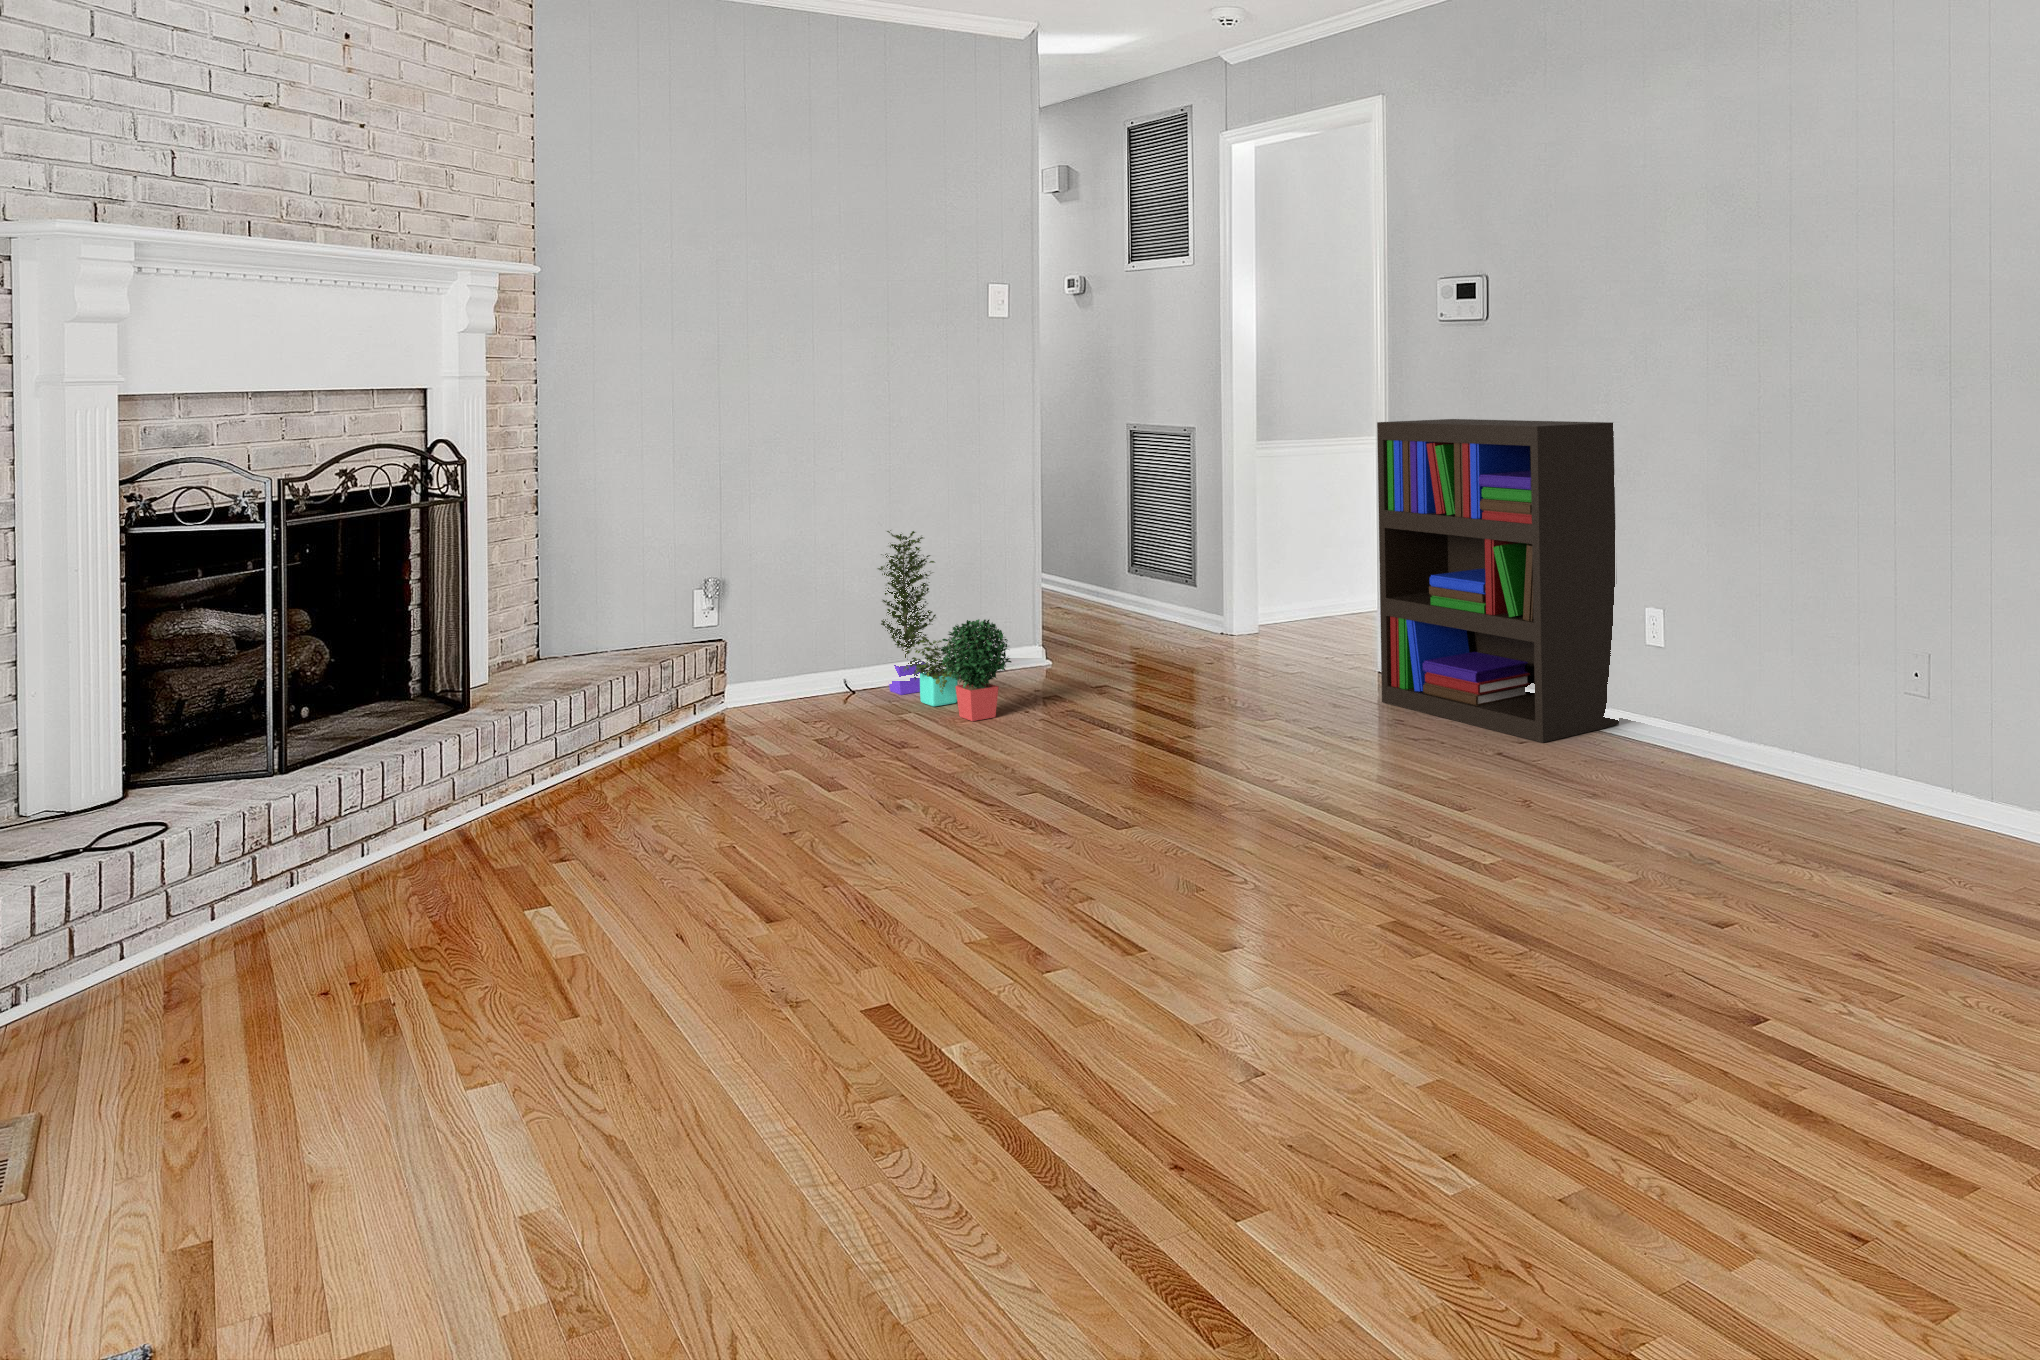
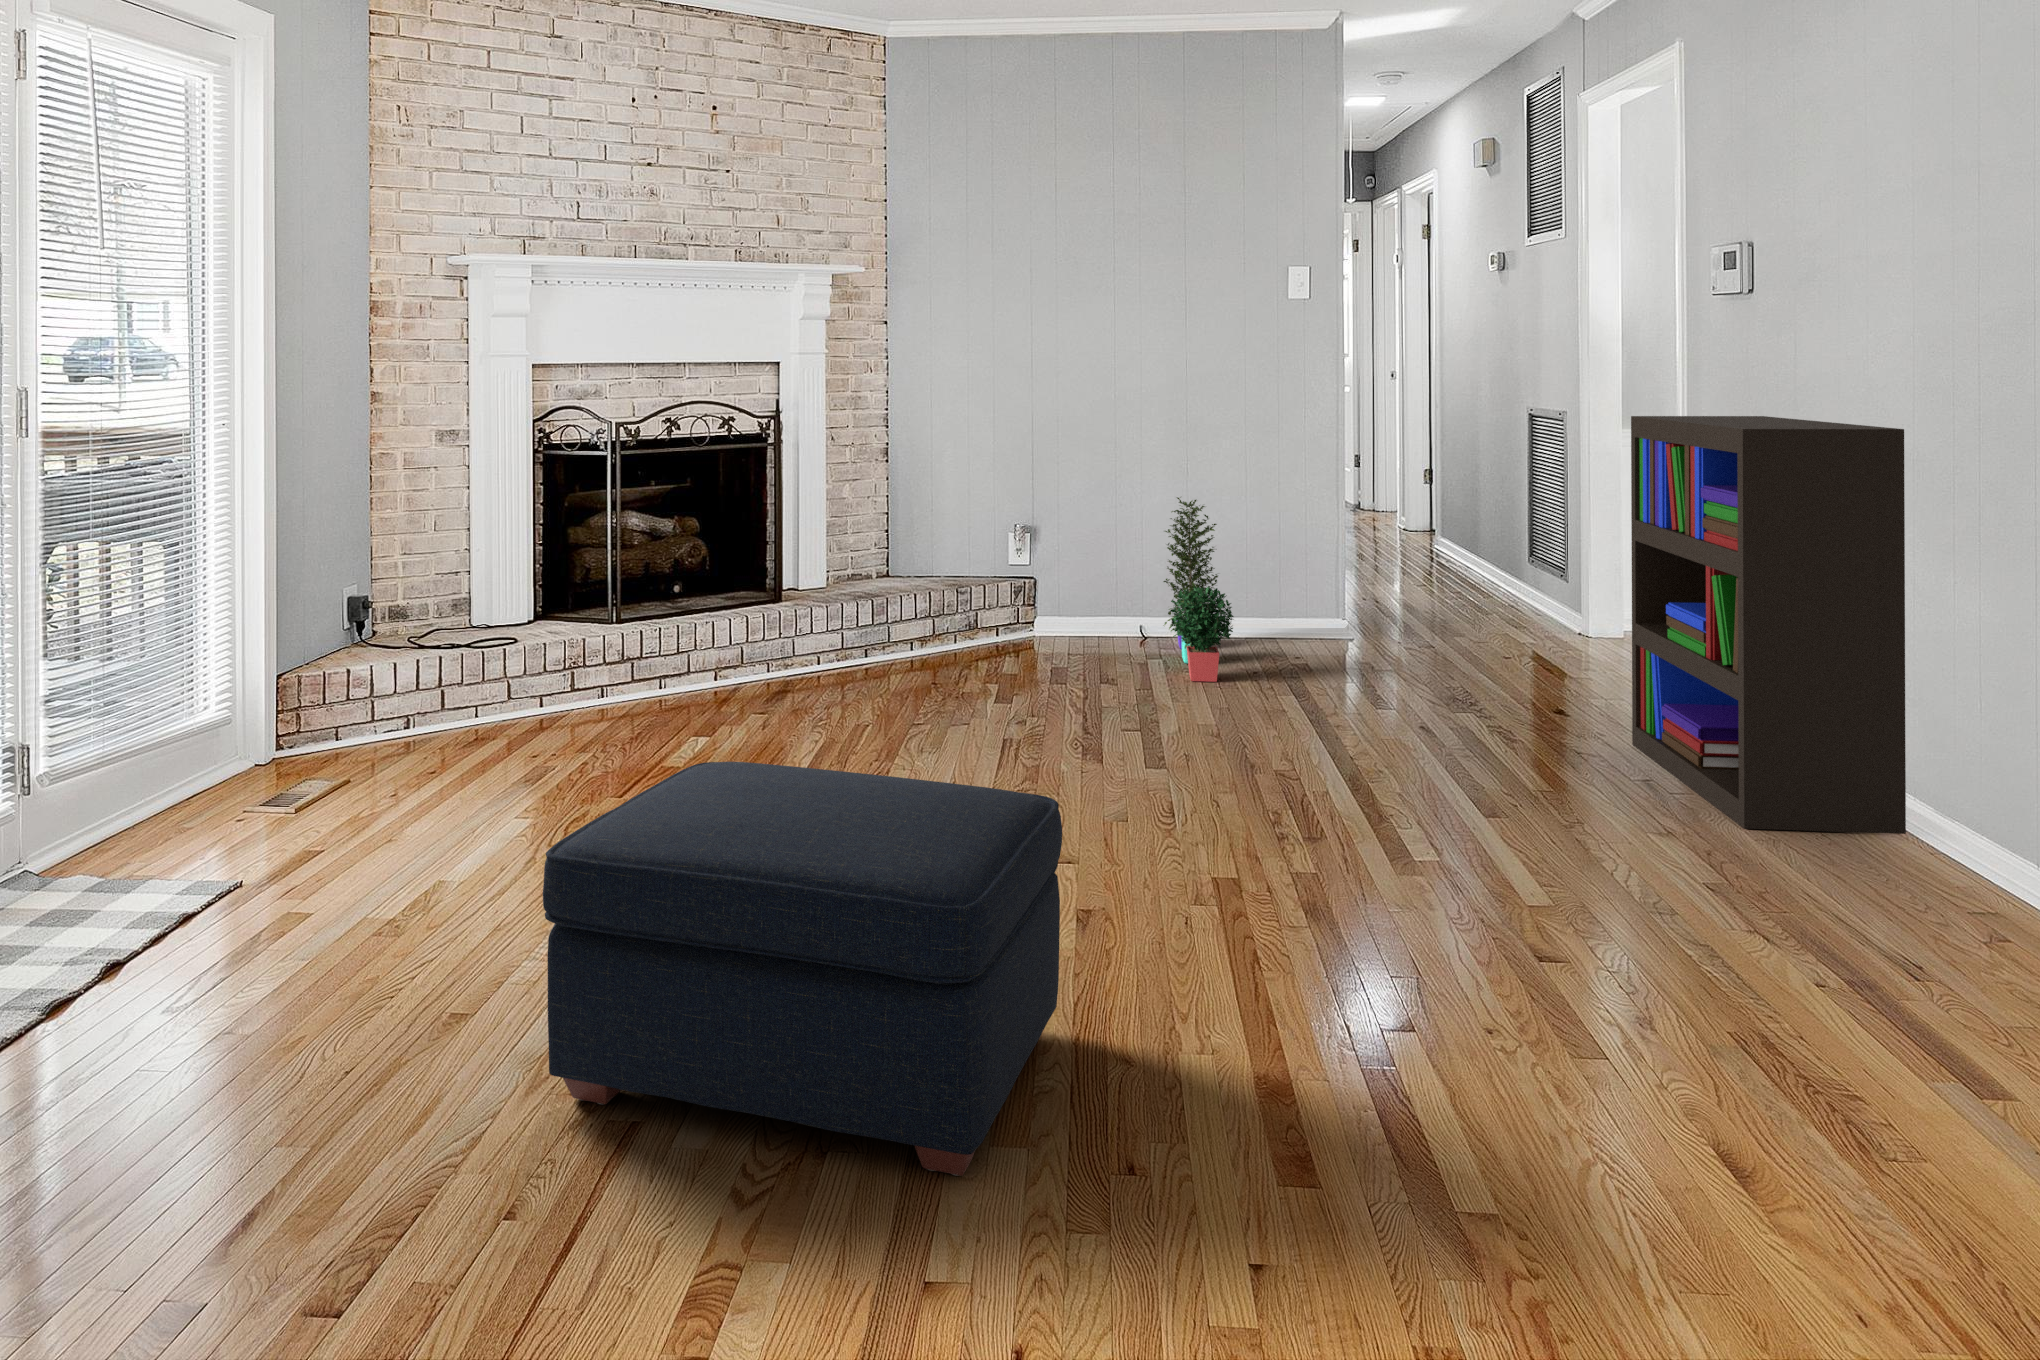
ottoman: none [1070,794,1623,1249] -> present [543,762,1062,1176]

